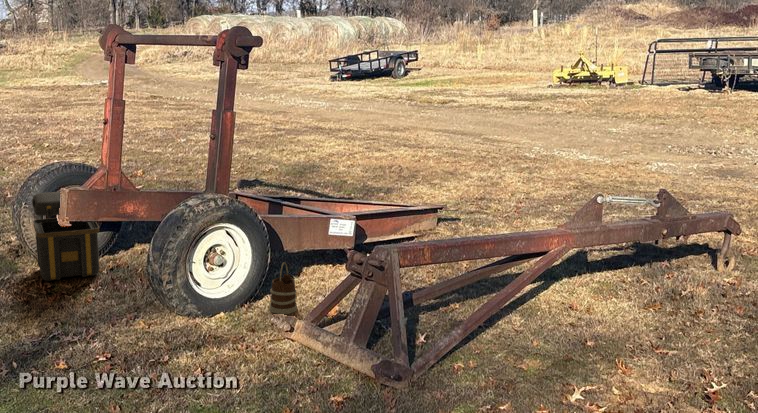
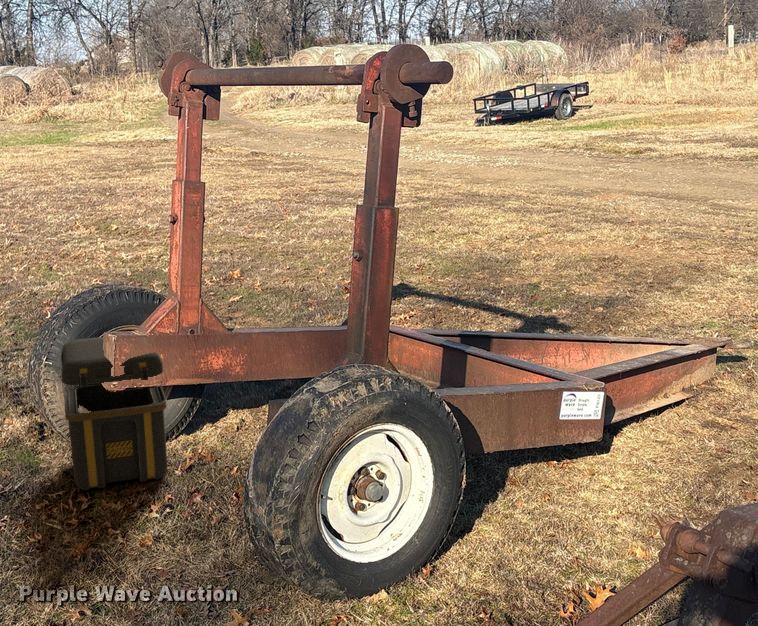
wooden bucket: present [270,263,297,314] -> none [458,482,508,578]

